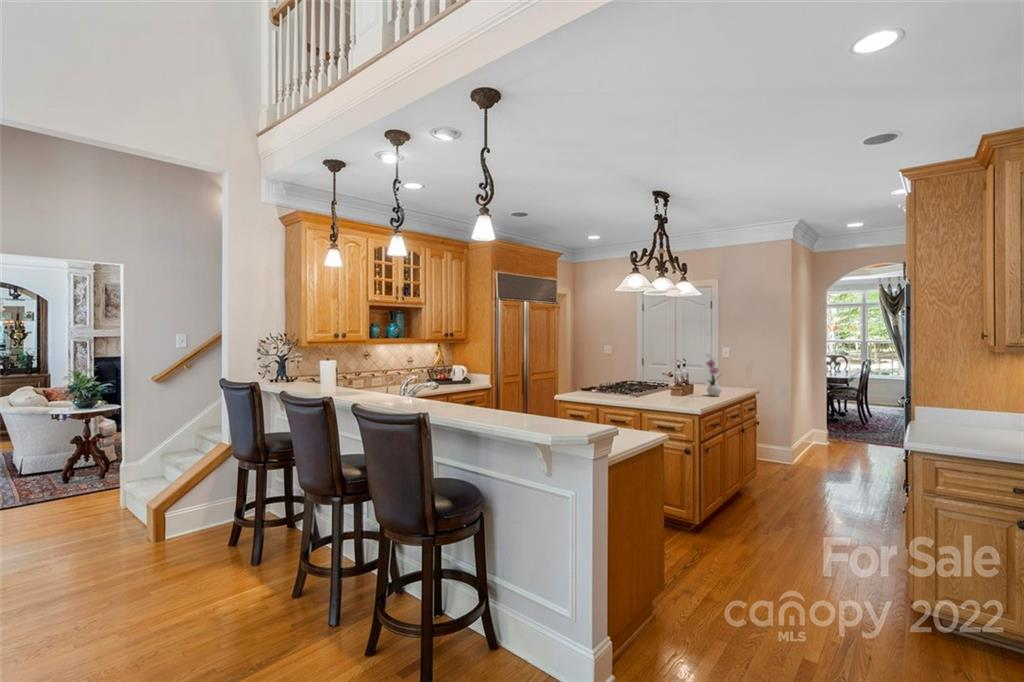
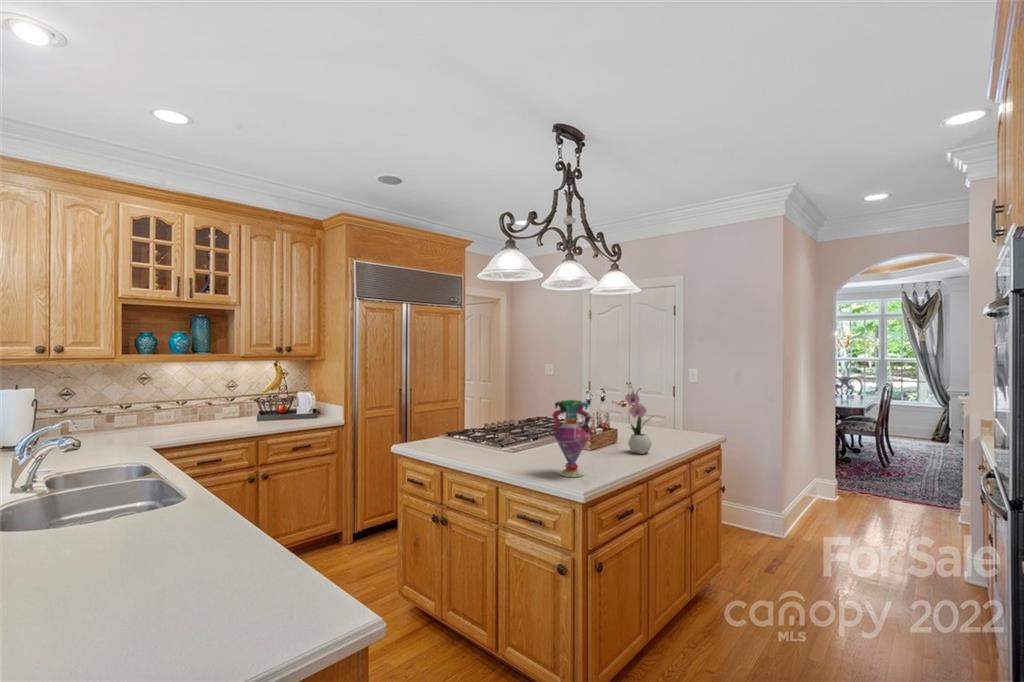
vase: none [675,363,698,404] -> present [552,400,591,477]

